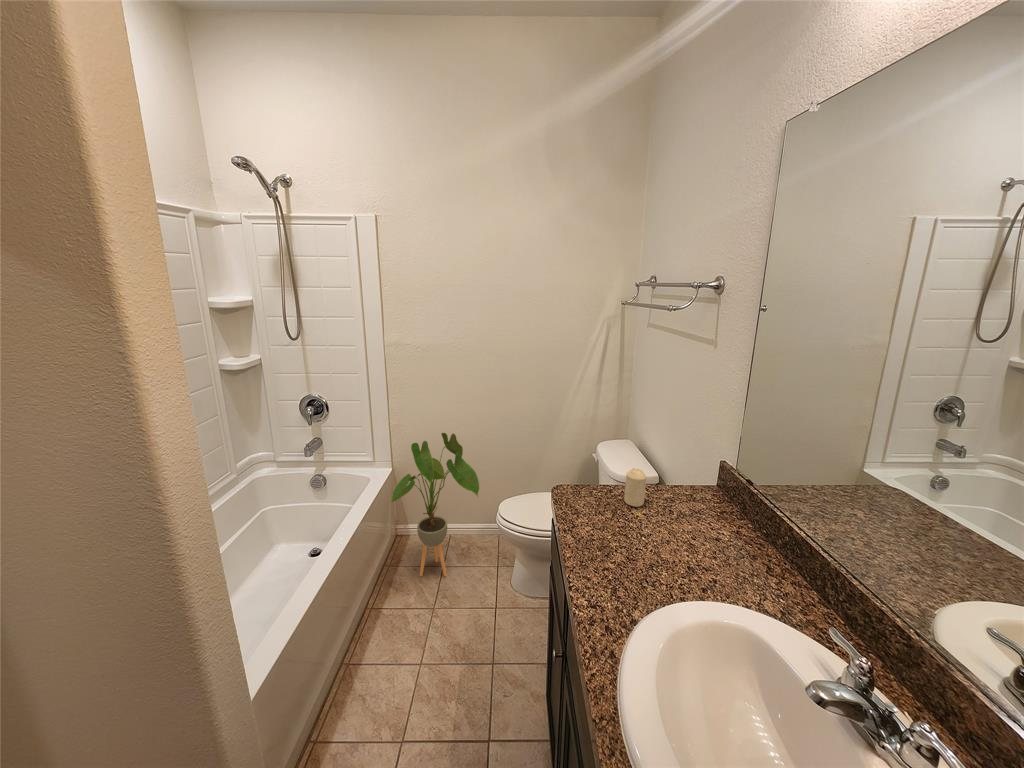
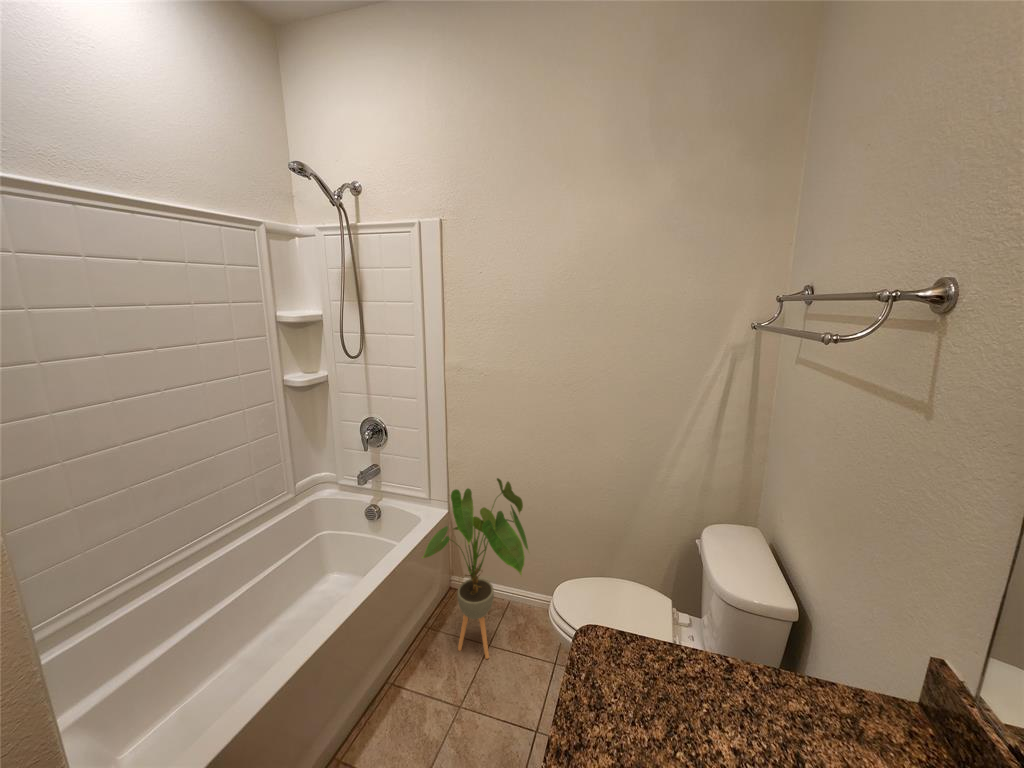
candle: present [624,468,646,507] -> none [701,640,747,720]

